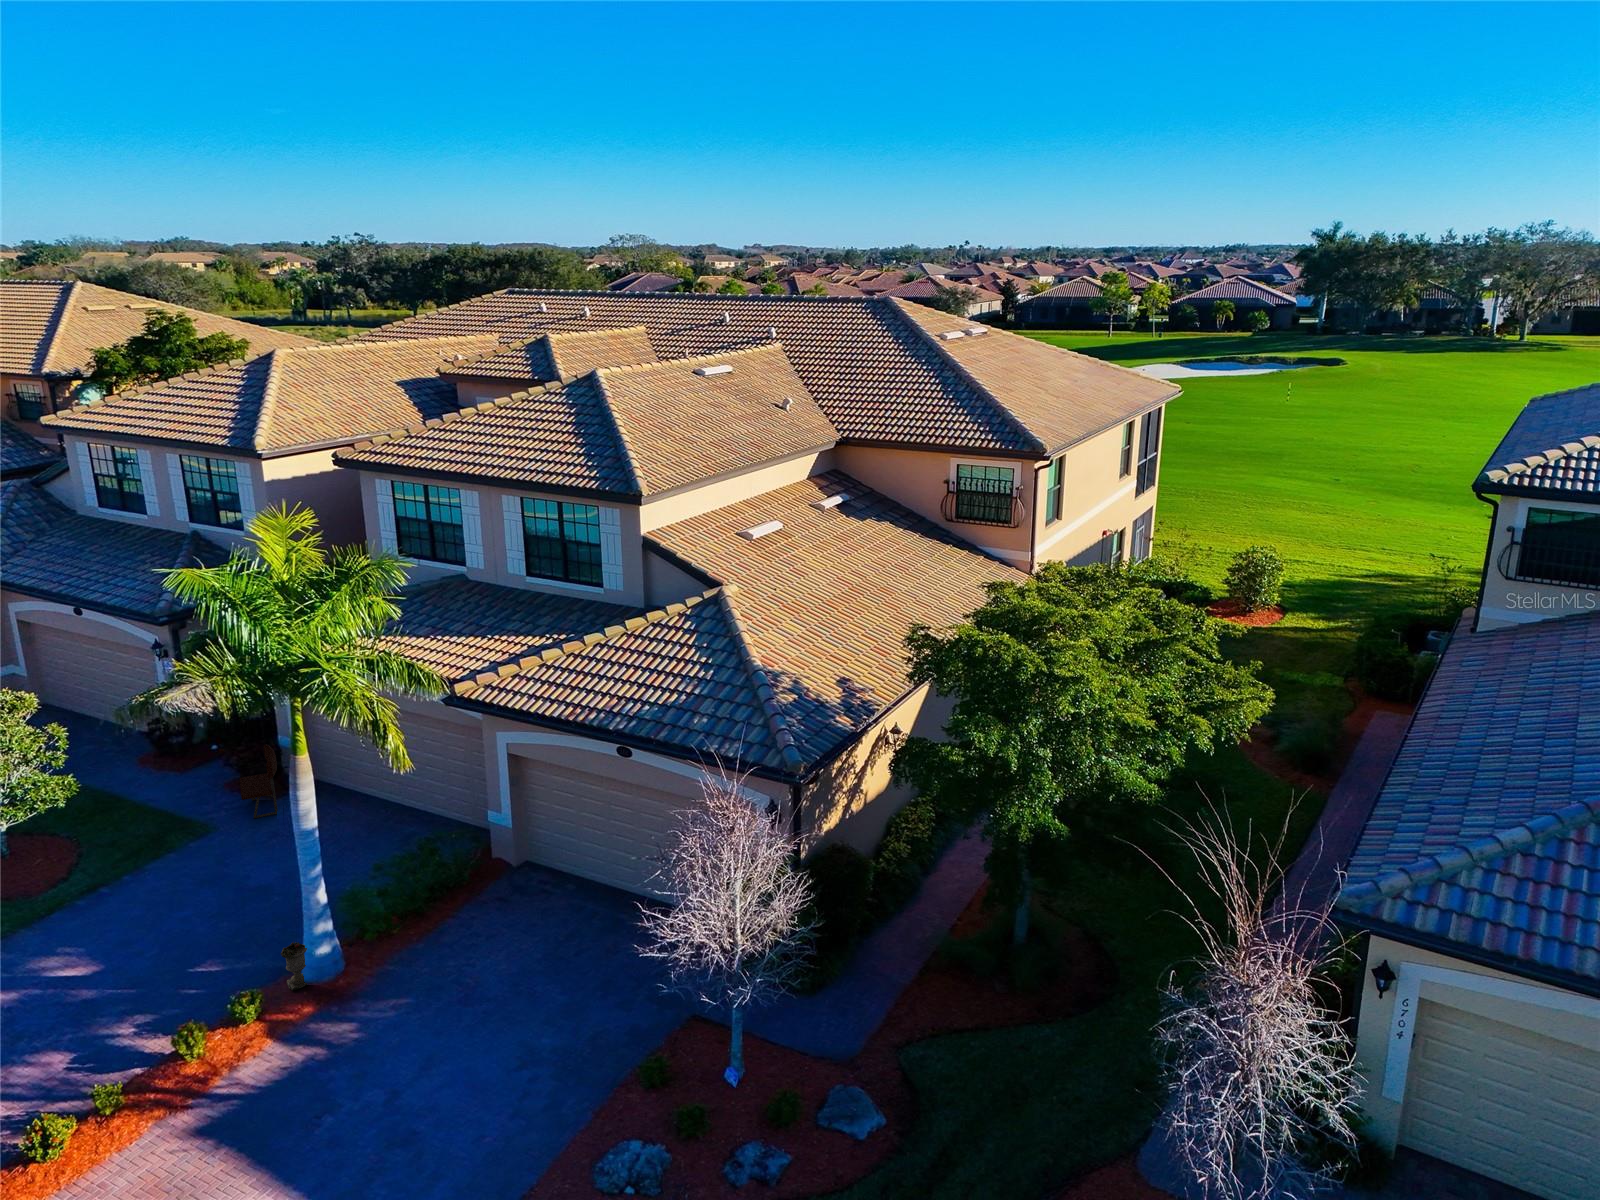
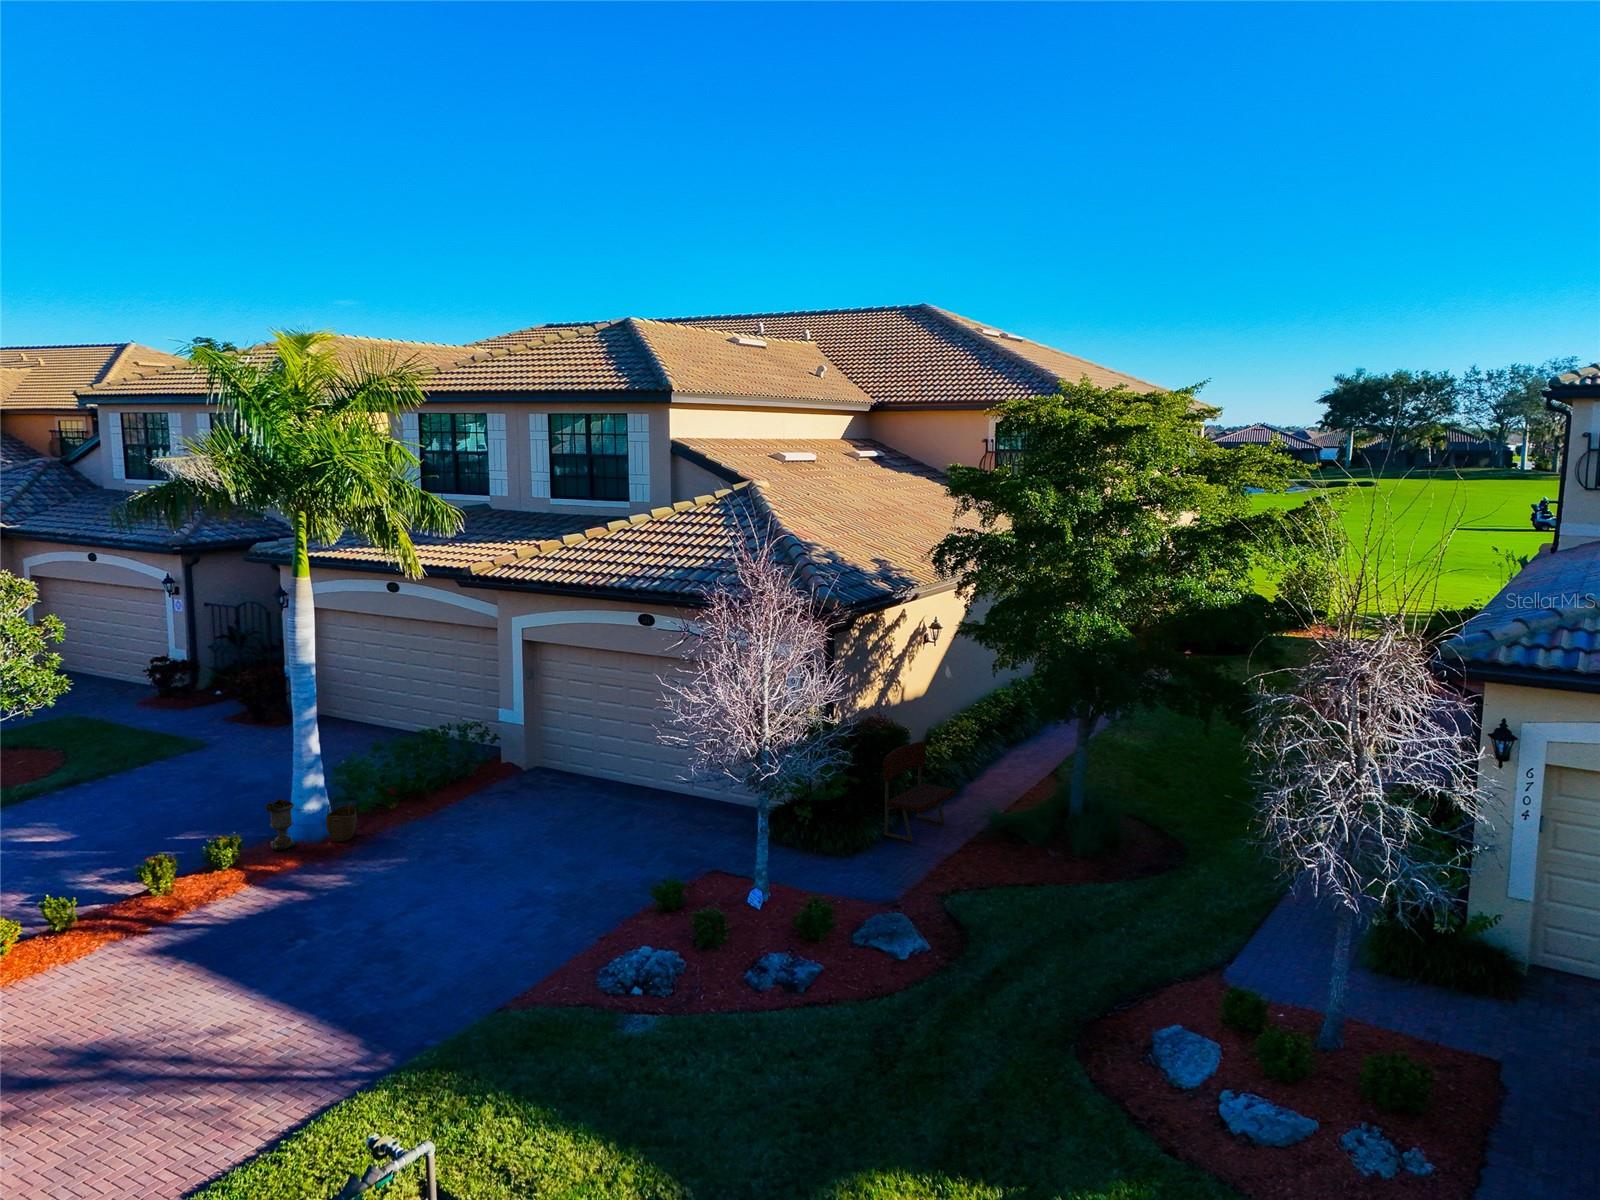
bench: present [240,744,278,818] -> present [883,742,956,842]
woven basket: none [337,939,365,976] -> present [326,801,357,842]

